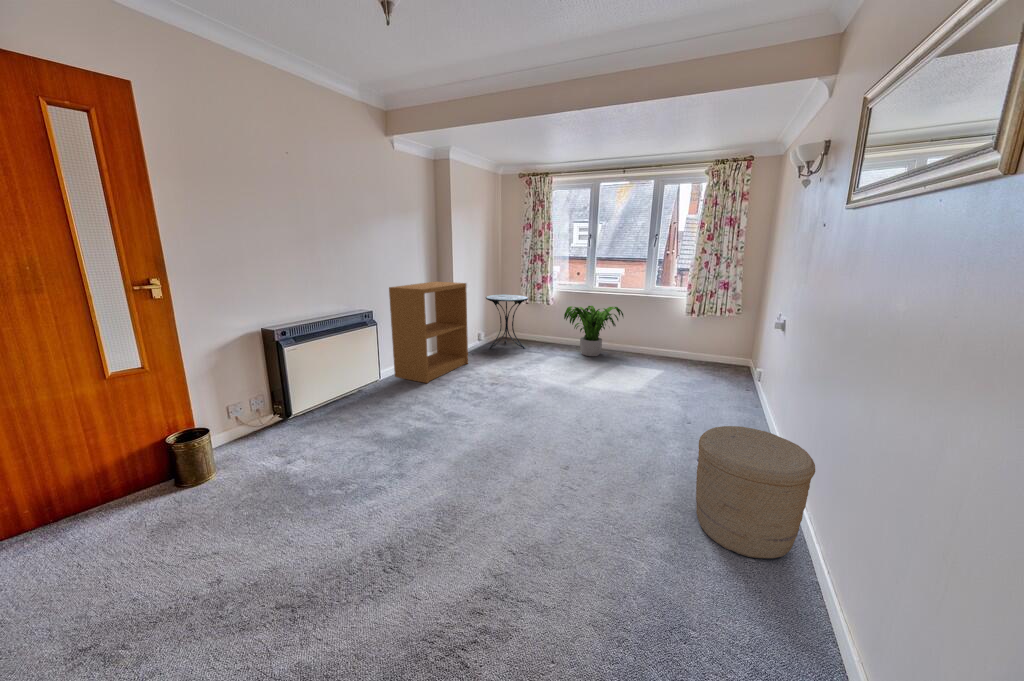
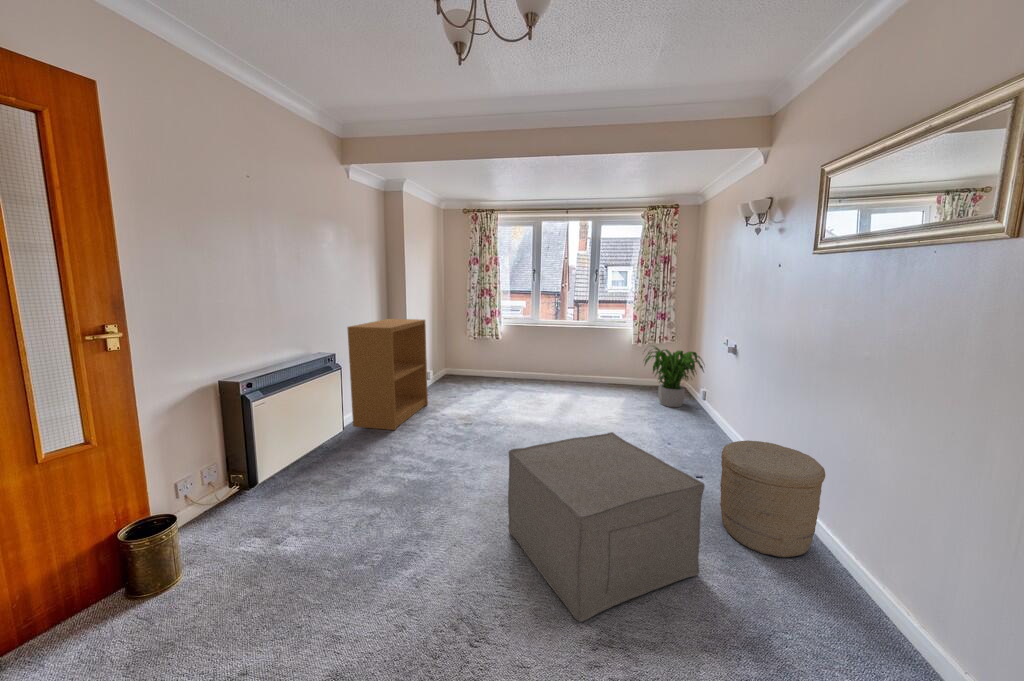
side table: present [486,294,528,349] -> none [435,330,480,388]
potted plant: present [564,306,623,356] -> present [645,346,704,407]
ottoman: none [473,402,645,573] -> present [508,432,705,622]

